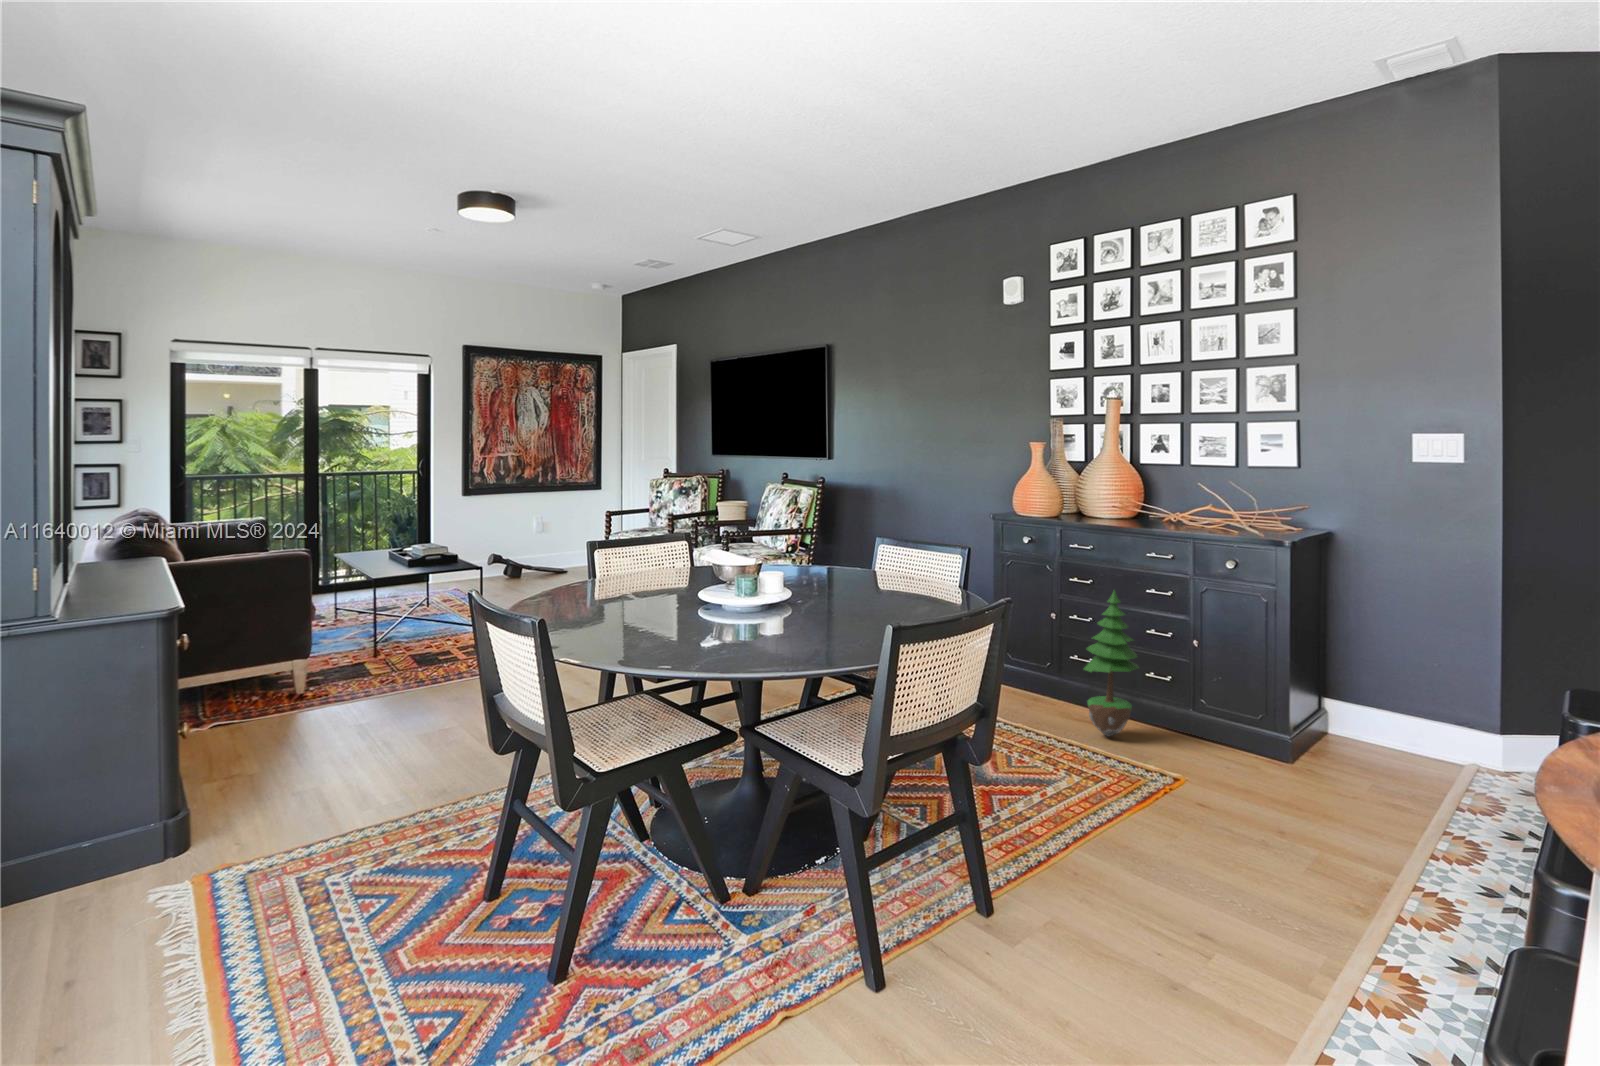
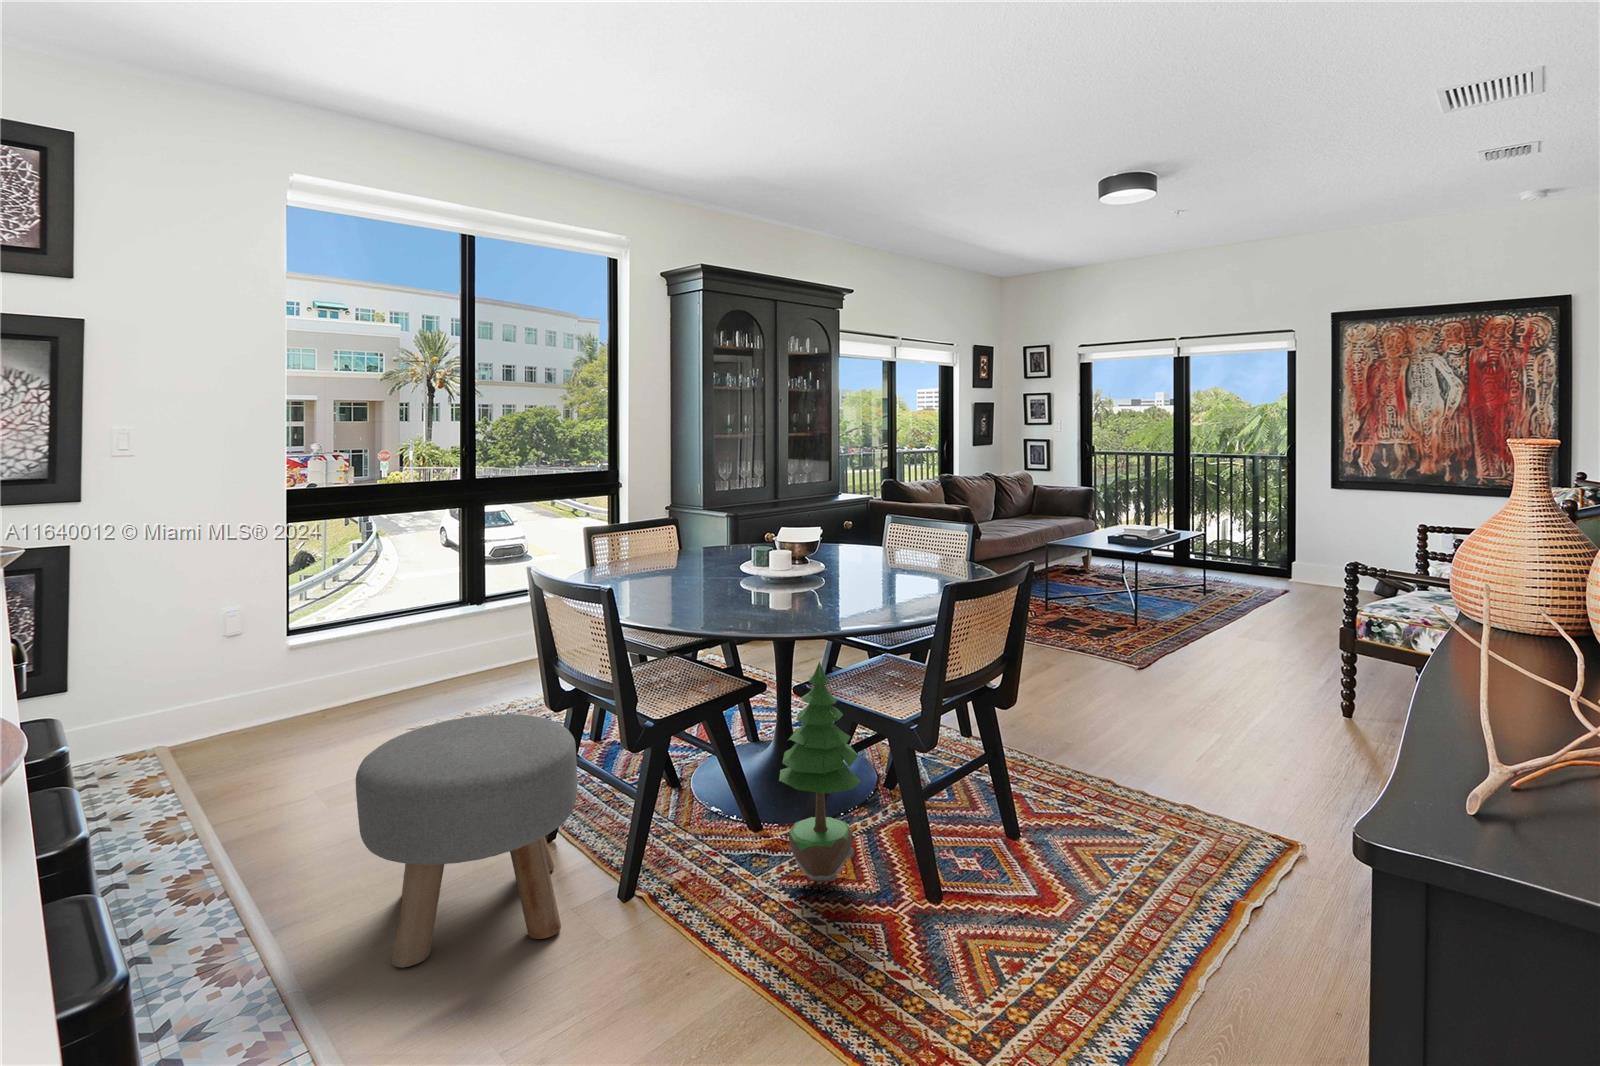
ottoman: none [1160,672,1355,866] -> present [356,714,577,967]

